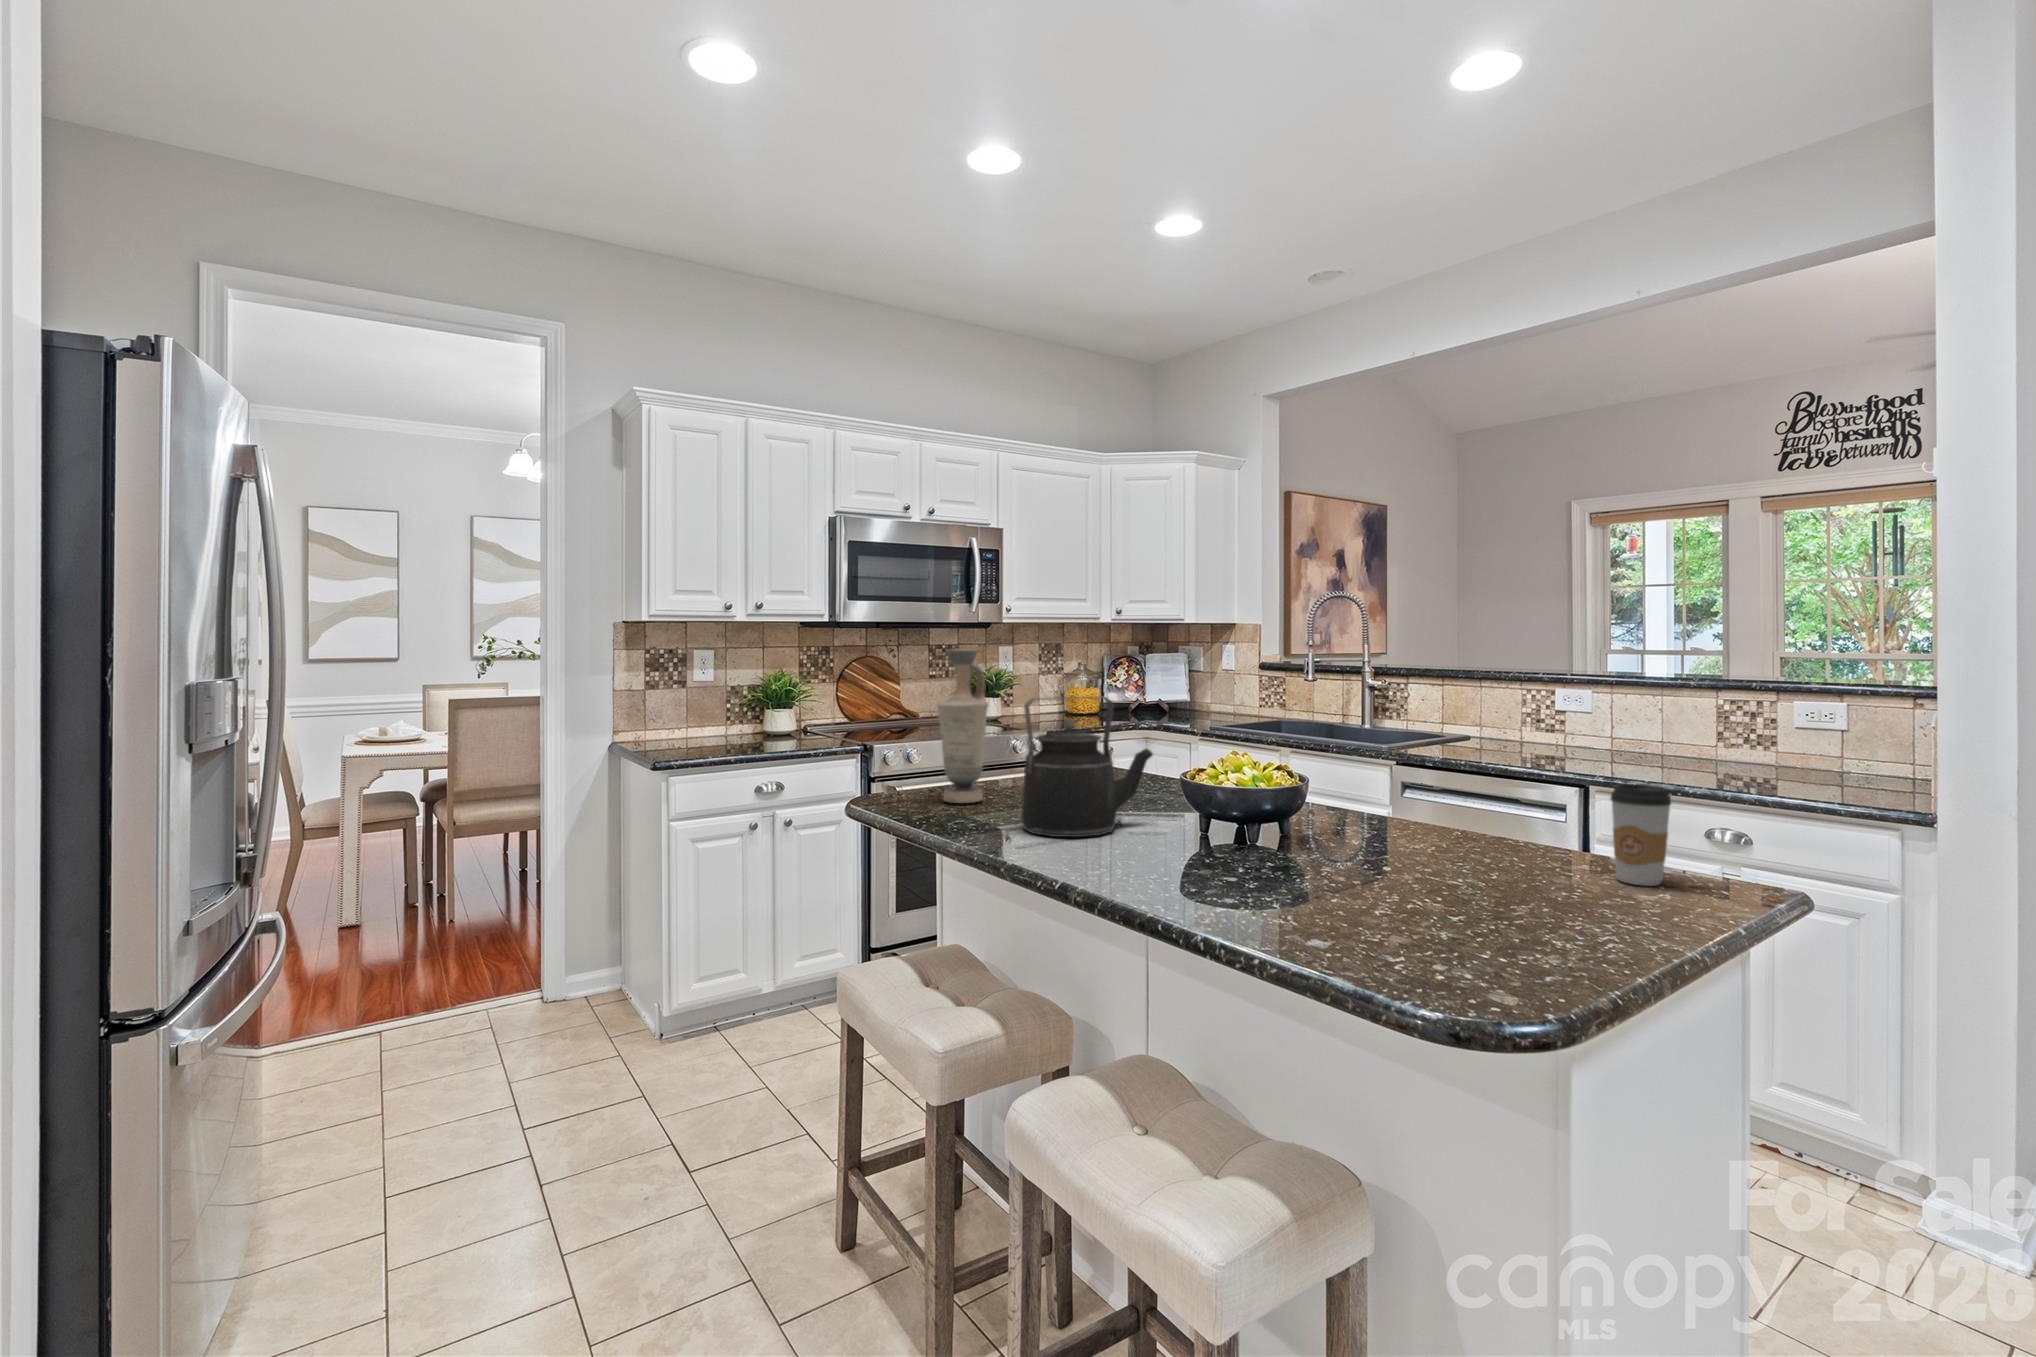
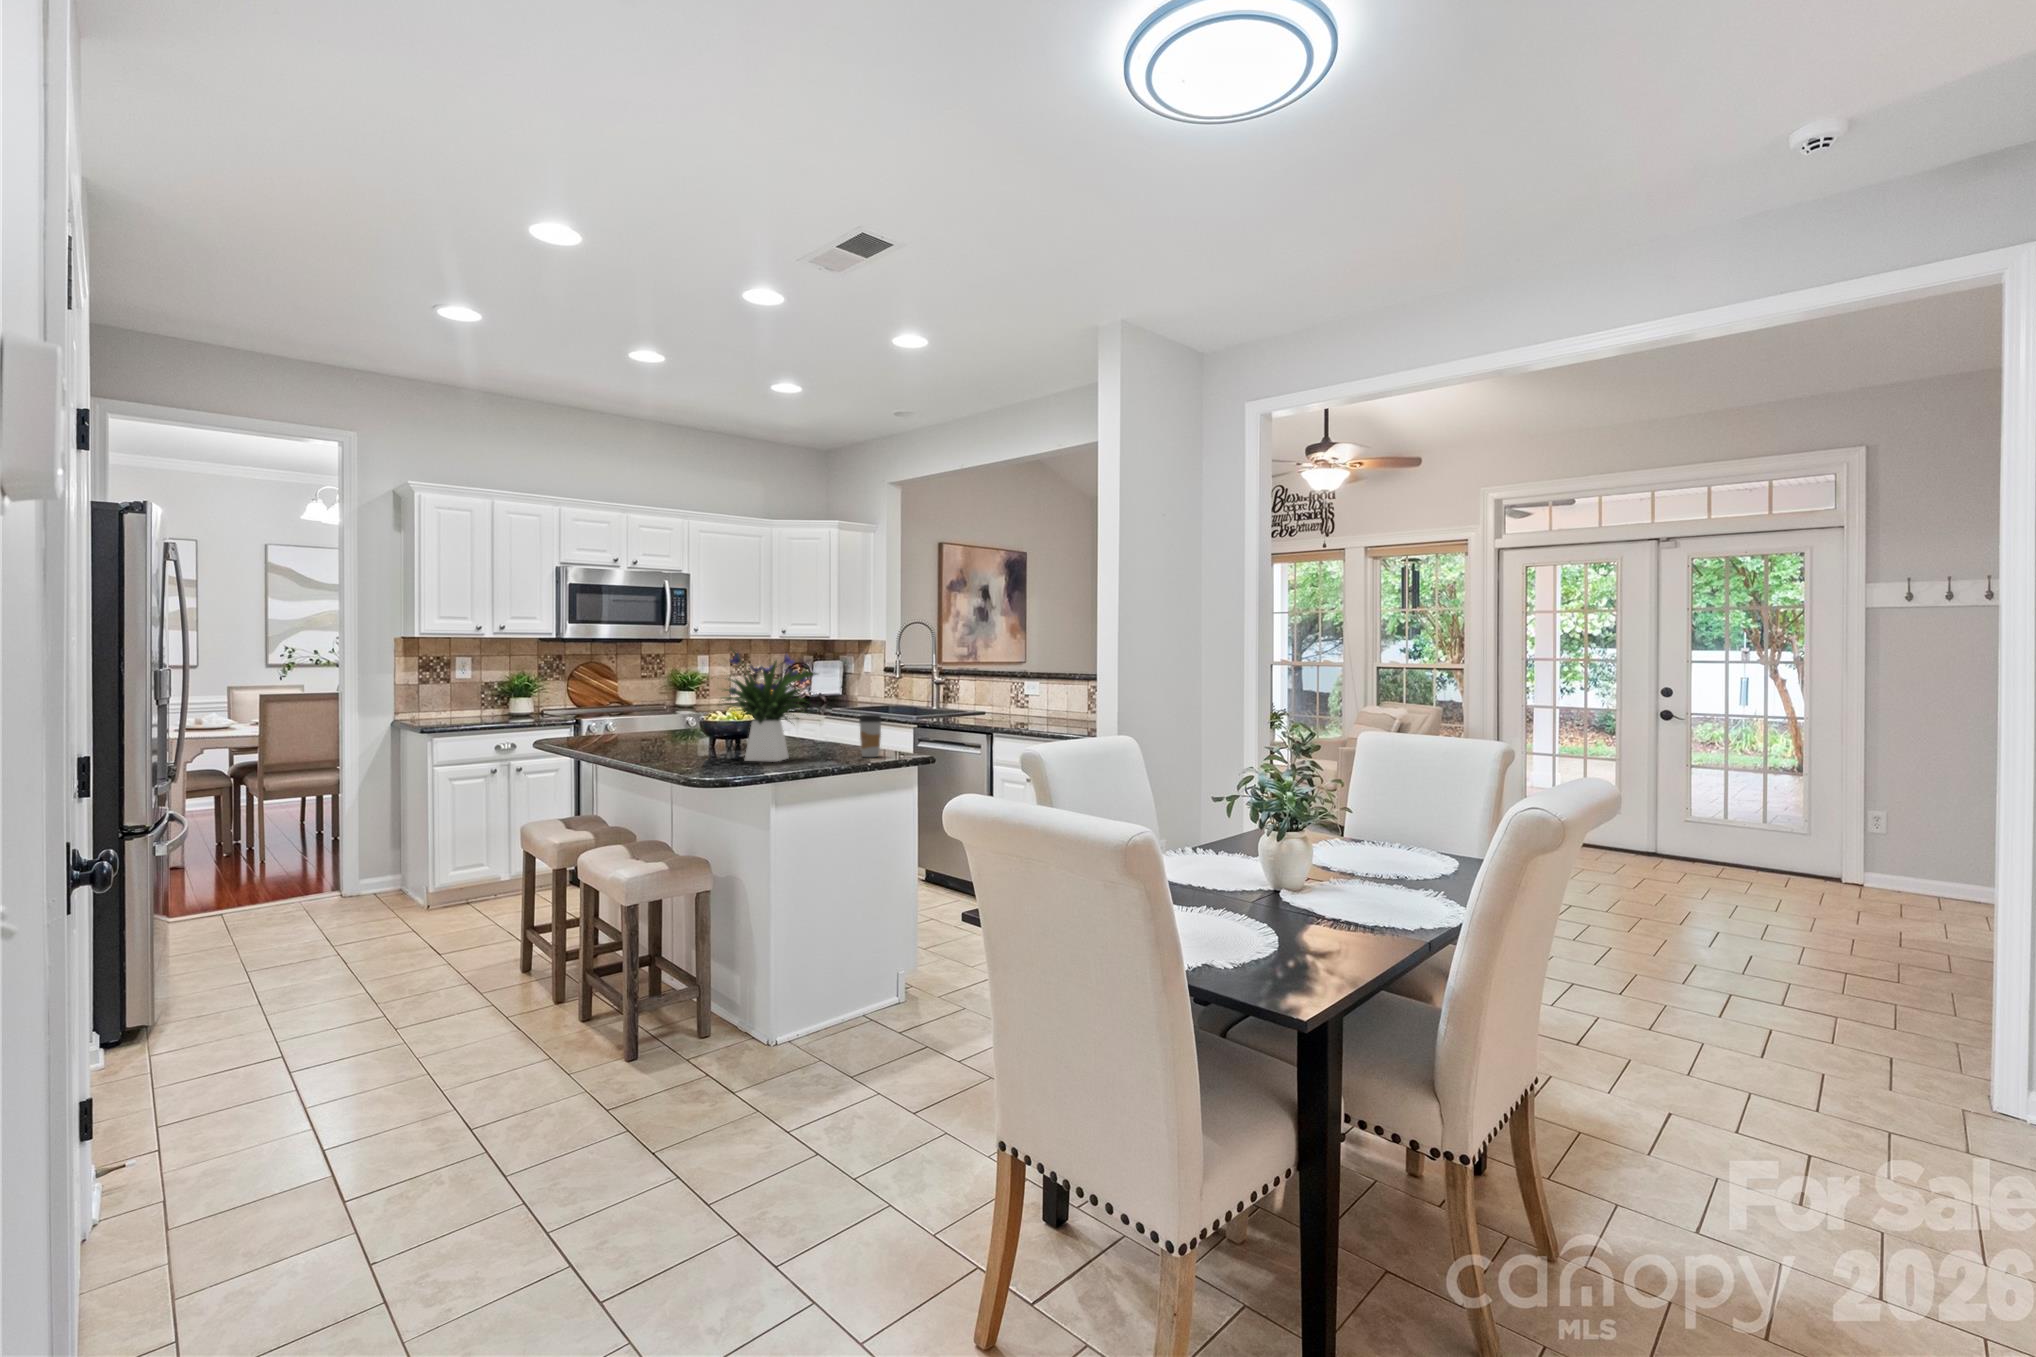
flower arrangement: none [1300,629,1568,906] -> present [711,650,816,761]
vase: present [937,650,989,803] -> none [584,656,615,740]
kettle: present [1022,697,1153,837] -> none [615,679,691,749]

